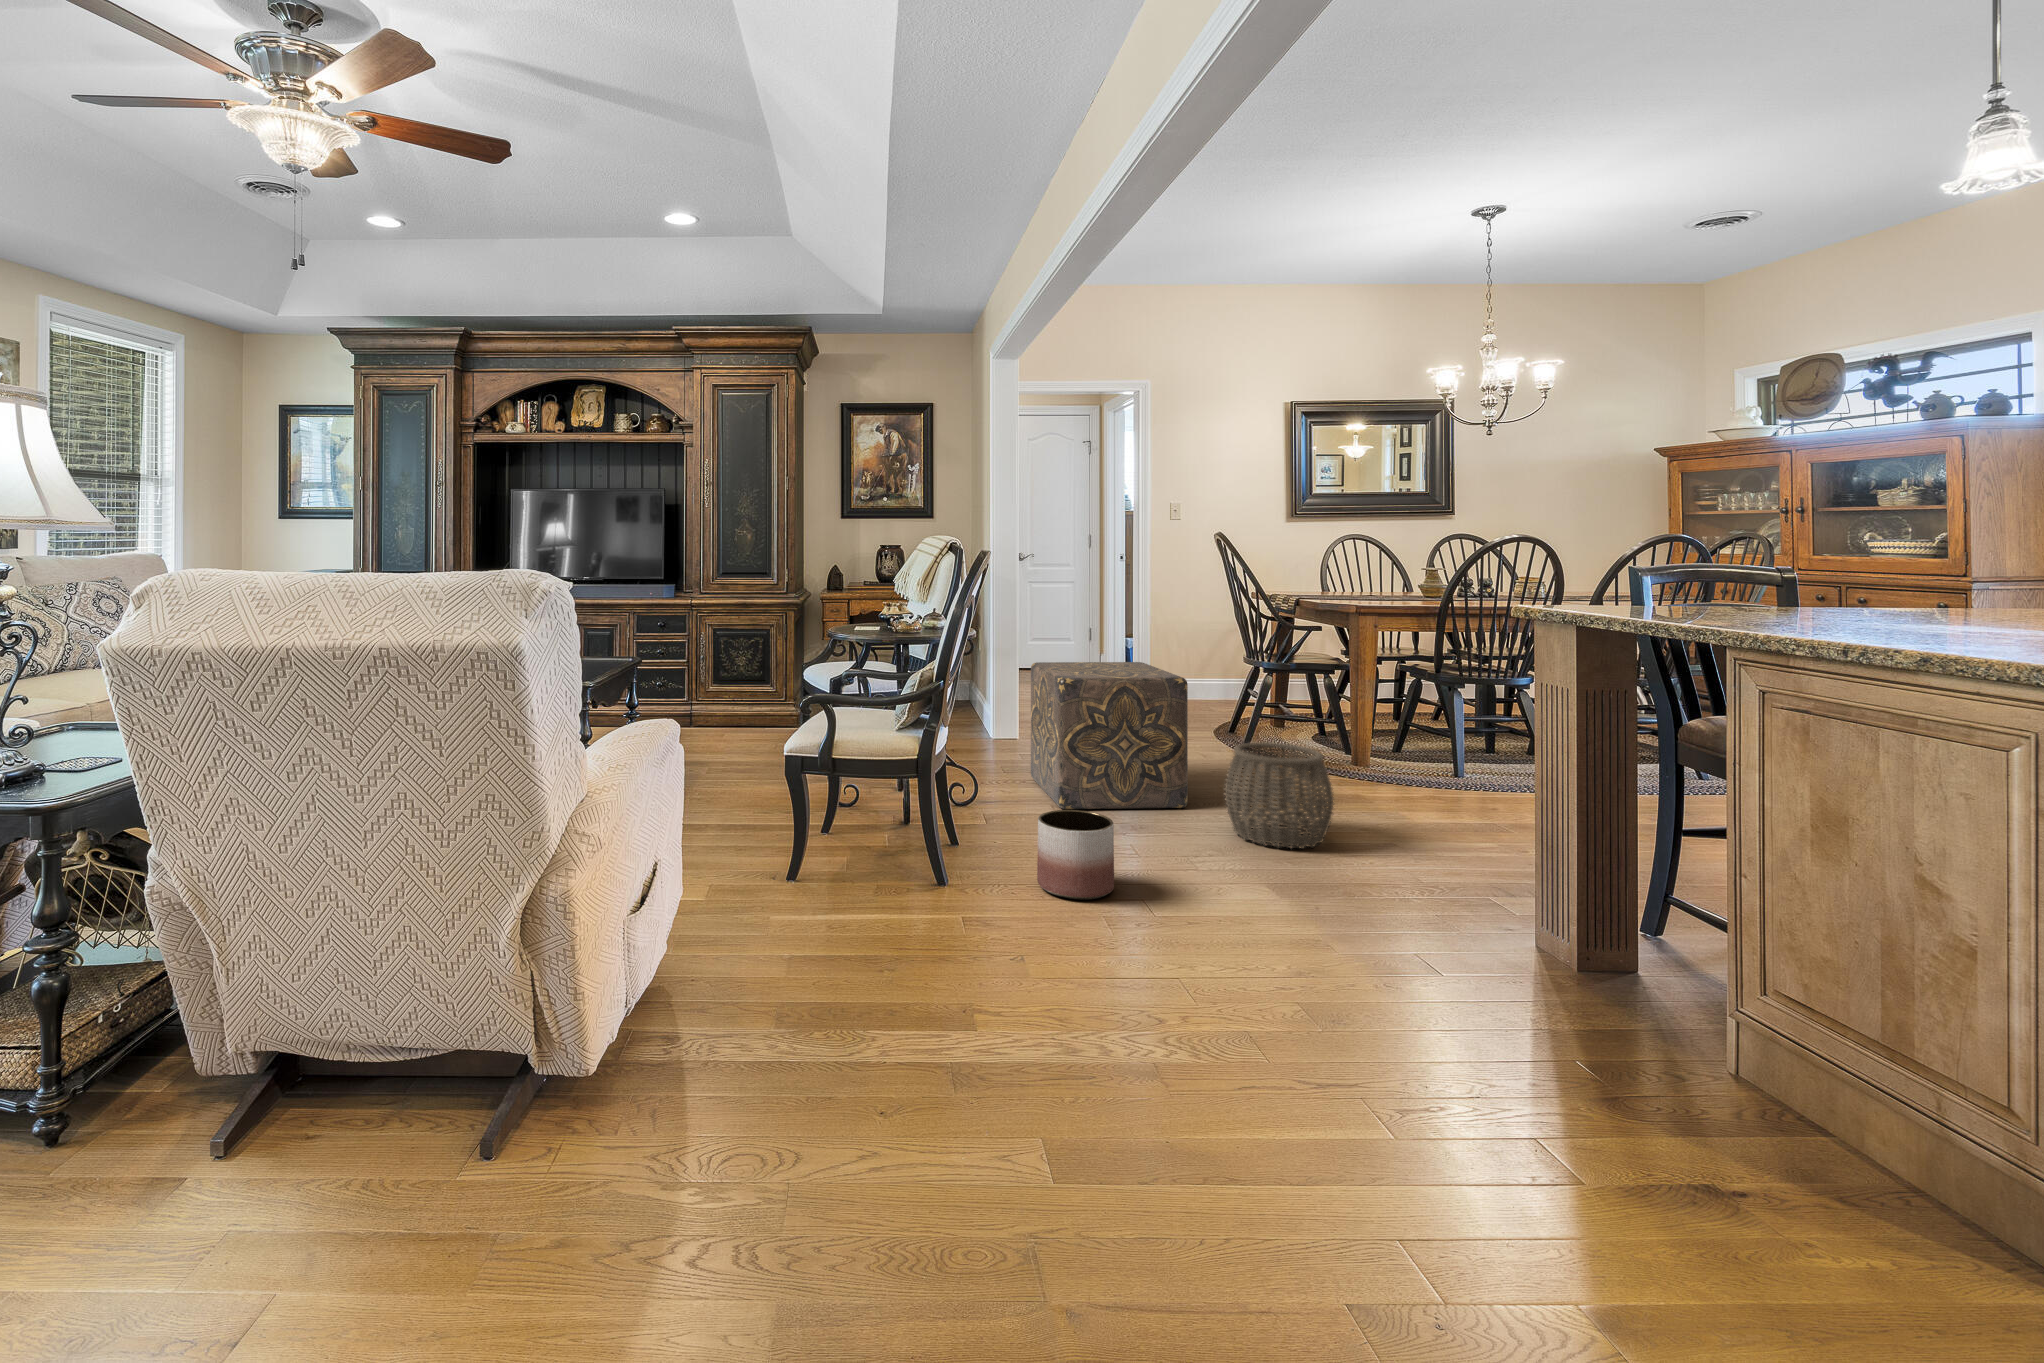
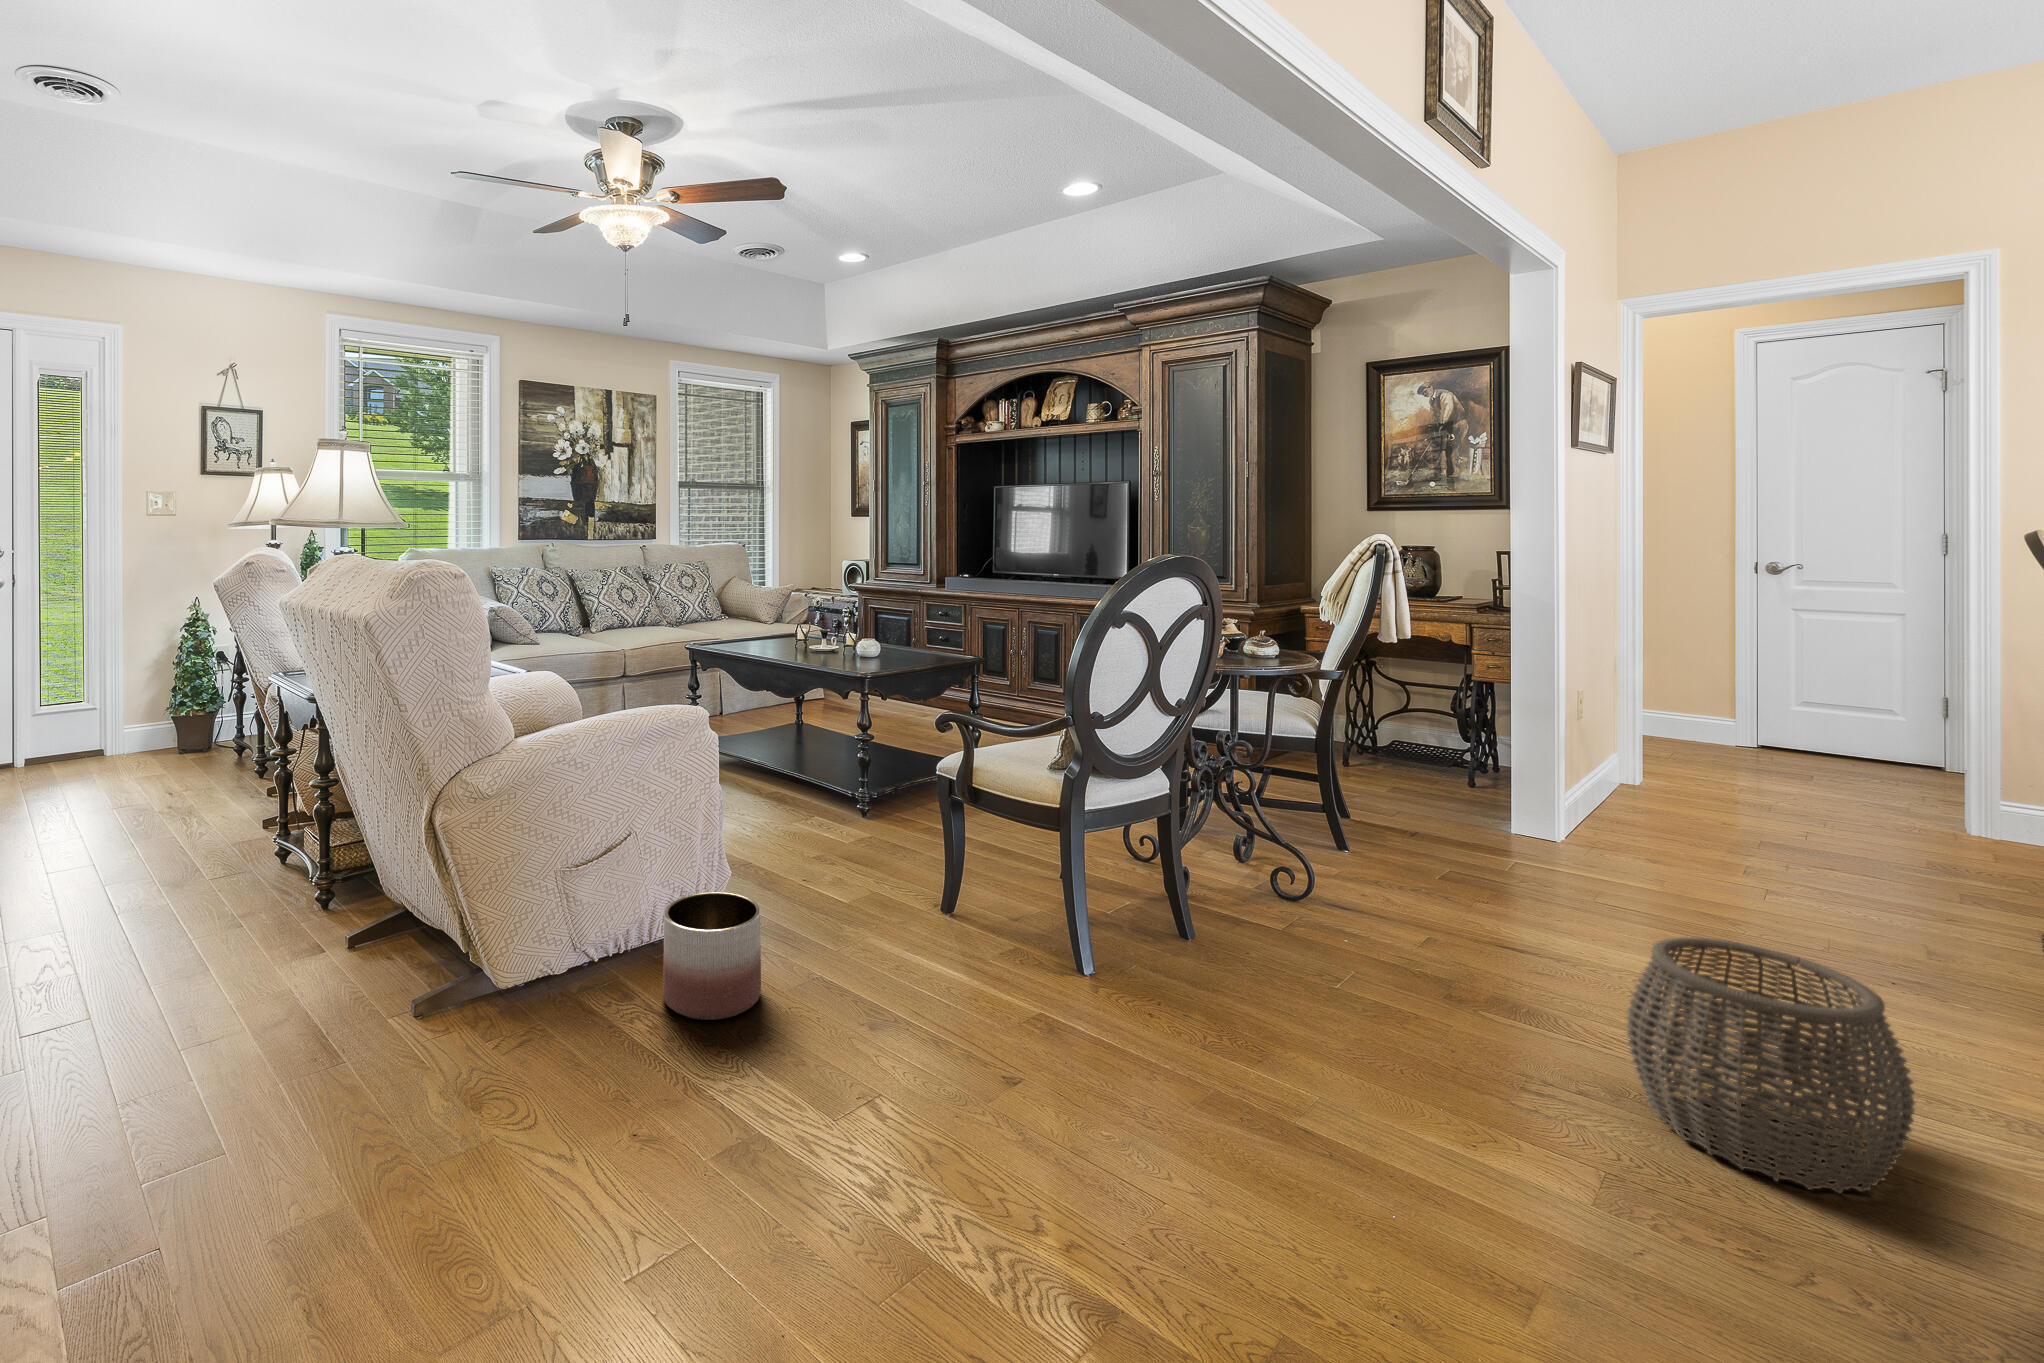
ottoman: present [1031,662,1188,809] -> none [1383,728,1663,1022]
planter: present [1037,810,1114,899] -> present [663,892,761,1020]

